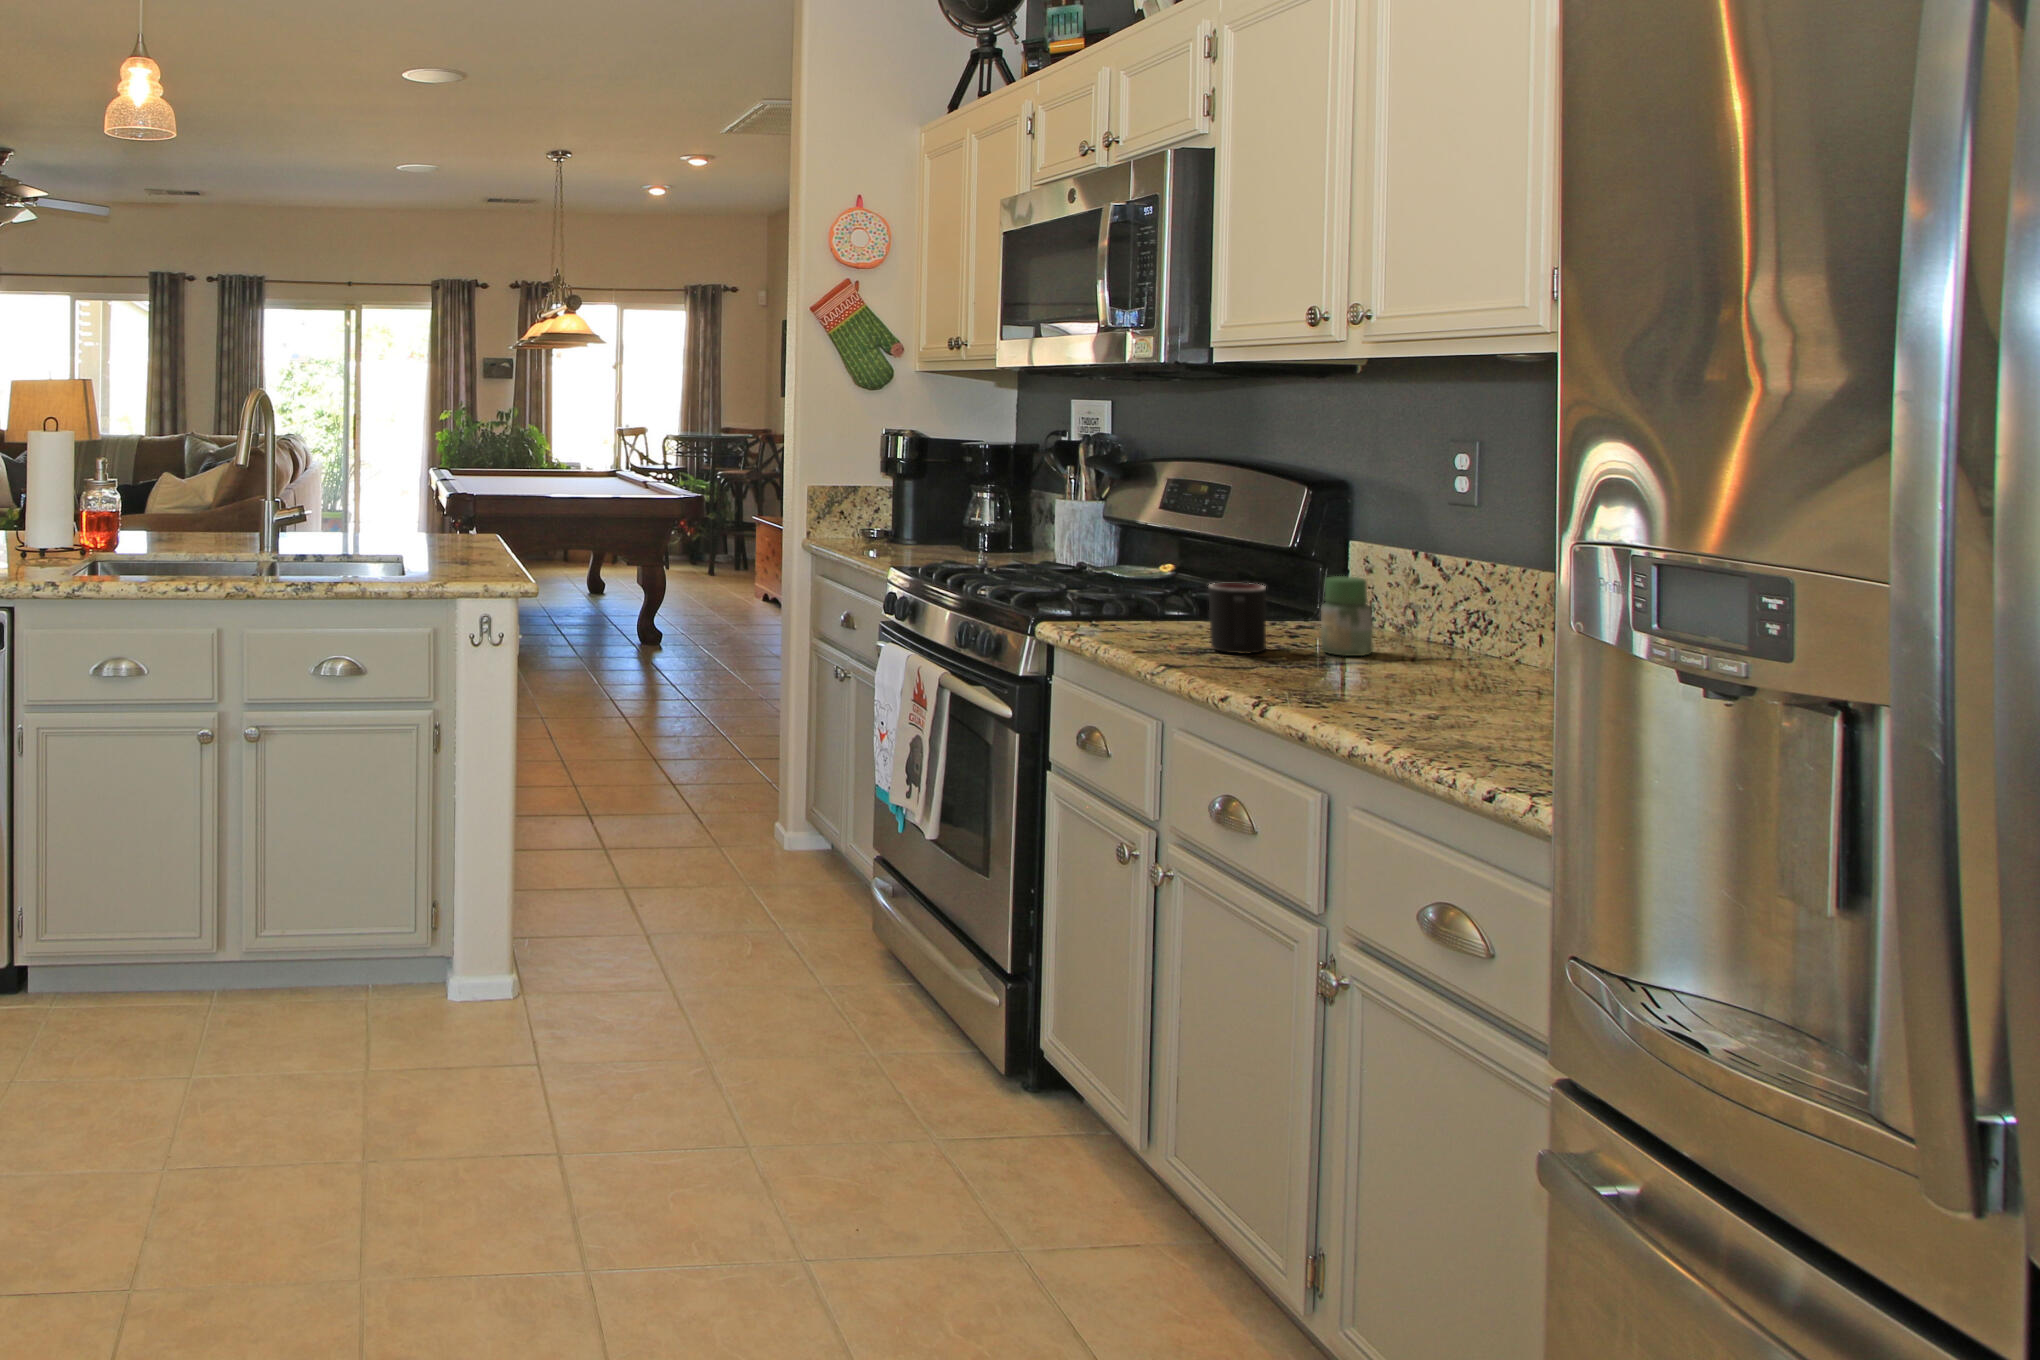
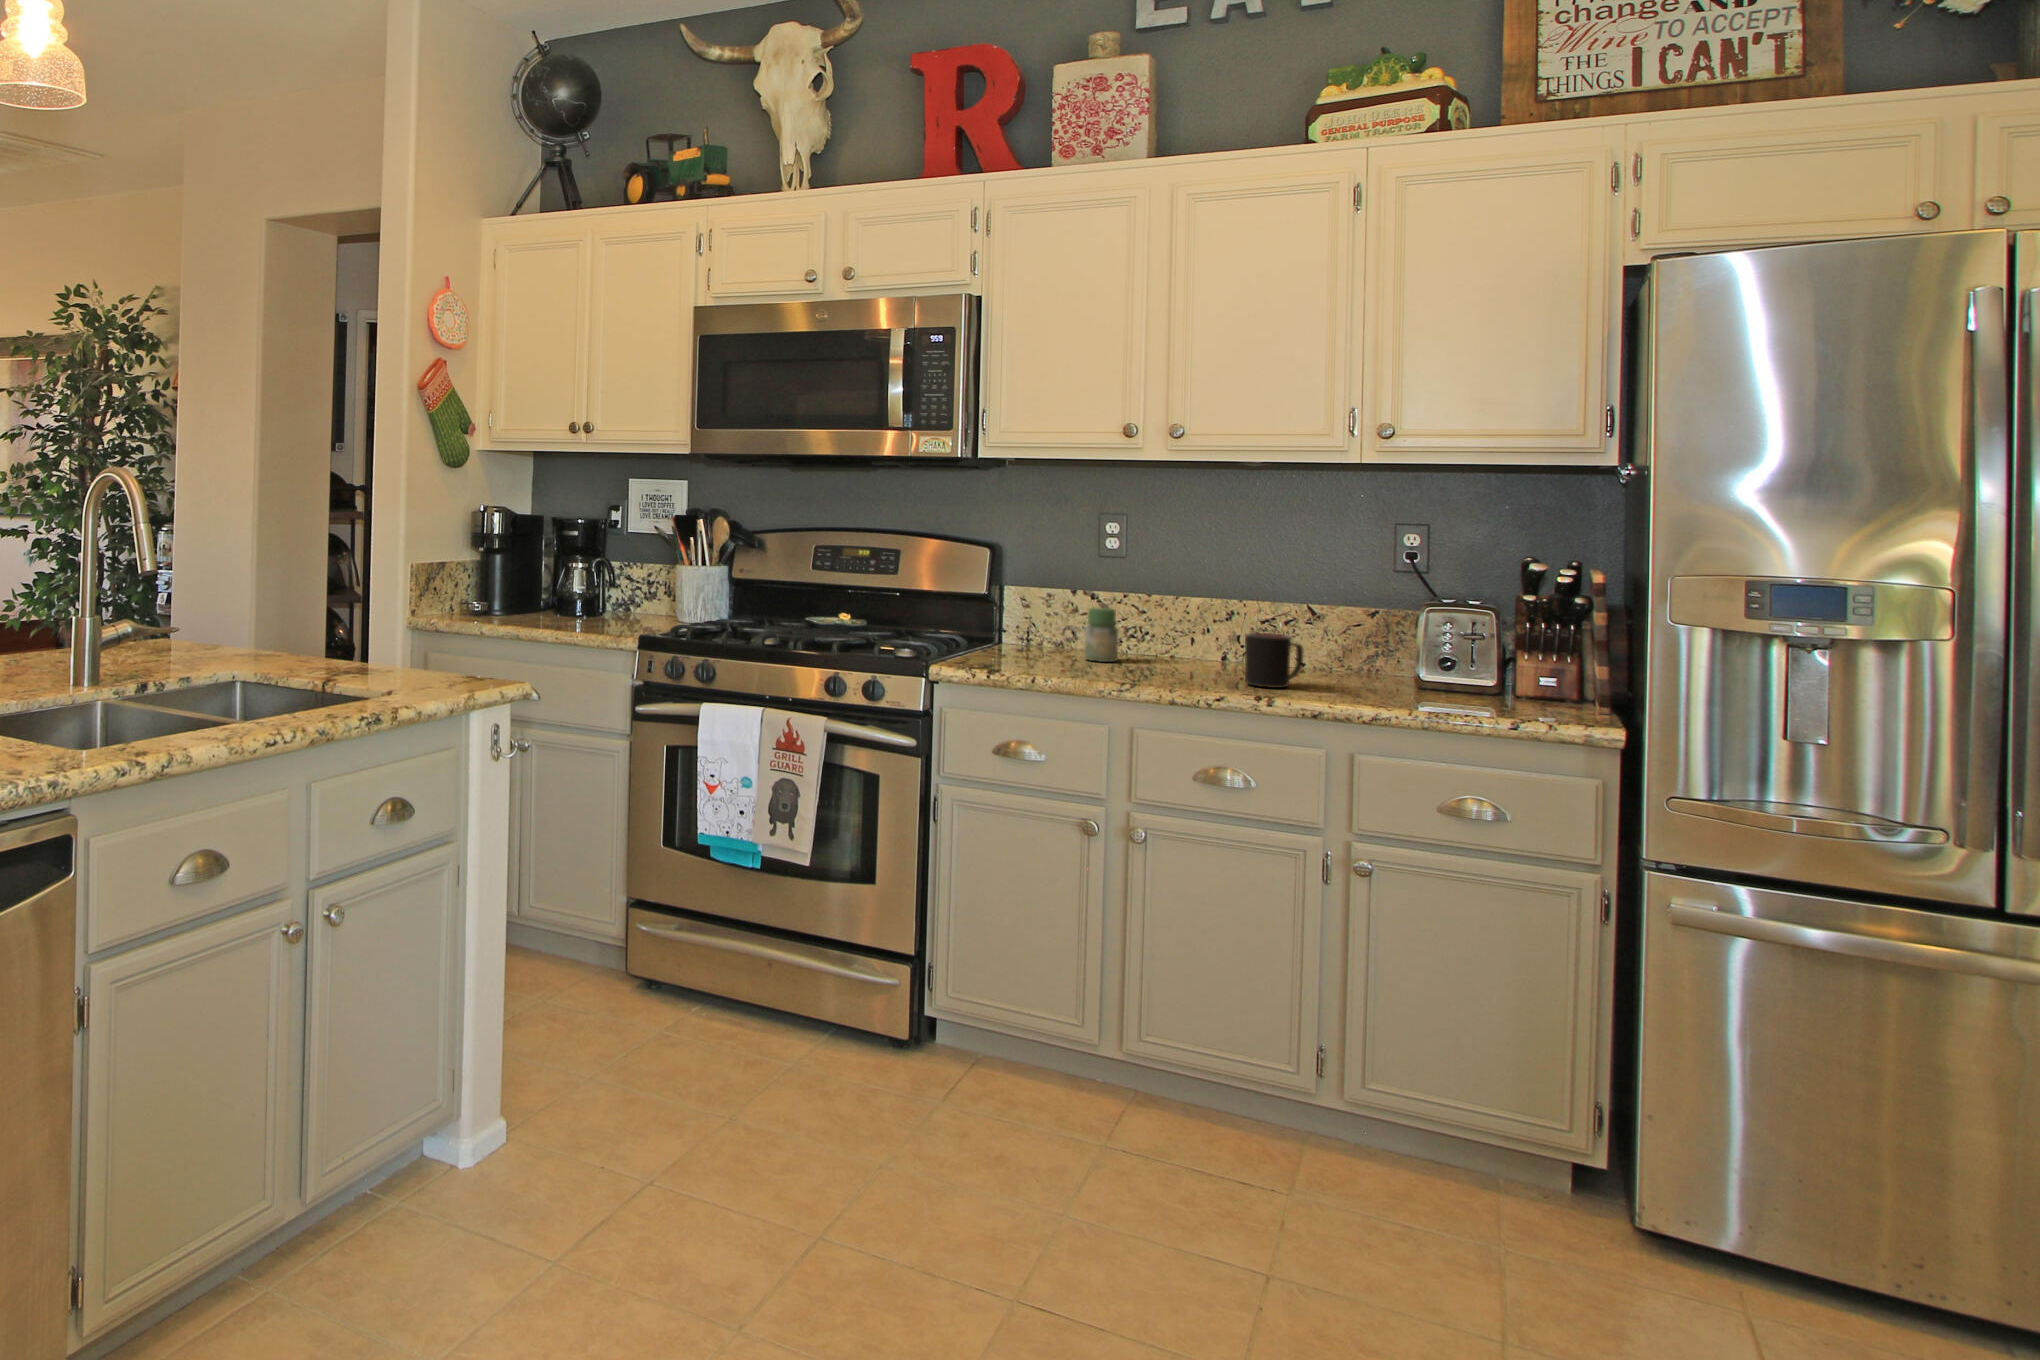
mug: present [1208,583,1266,654] -> present [1245,632,1304,688]

